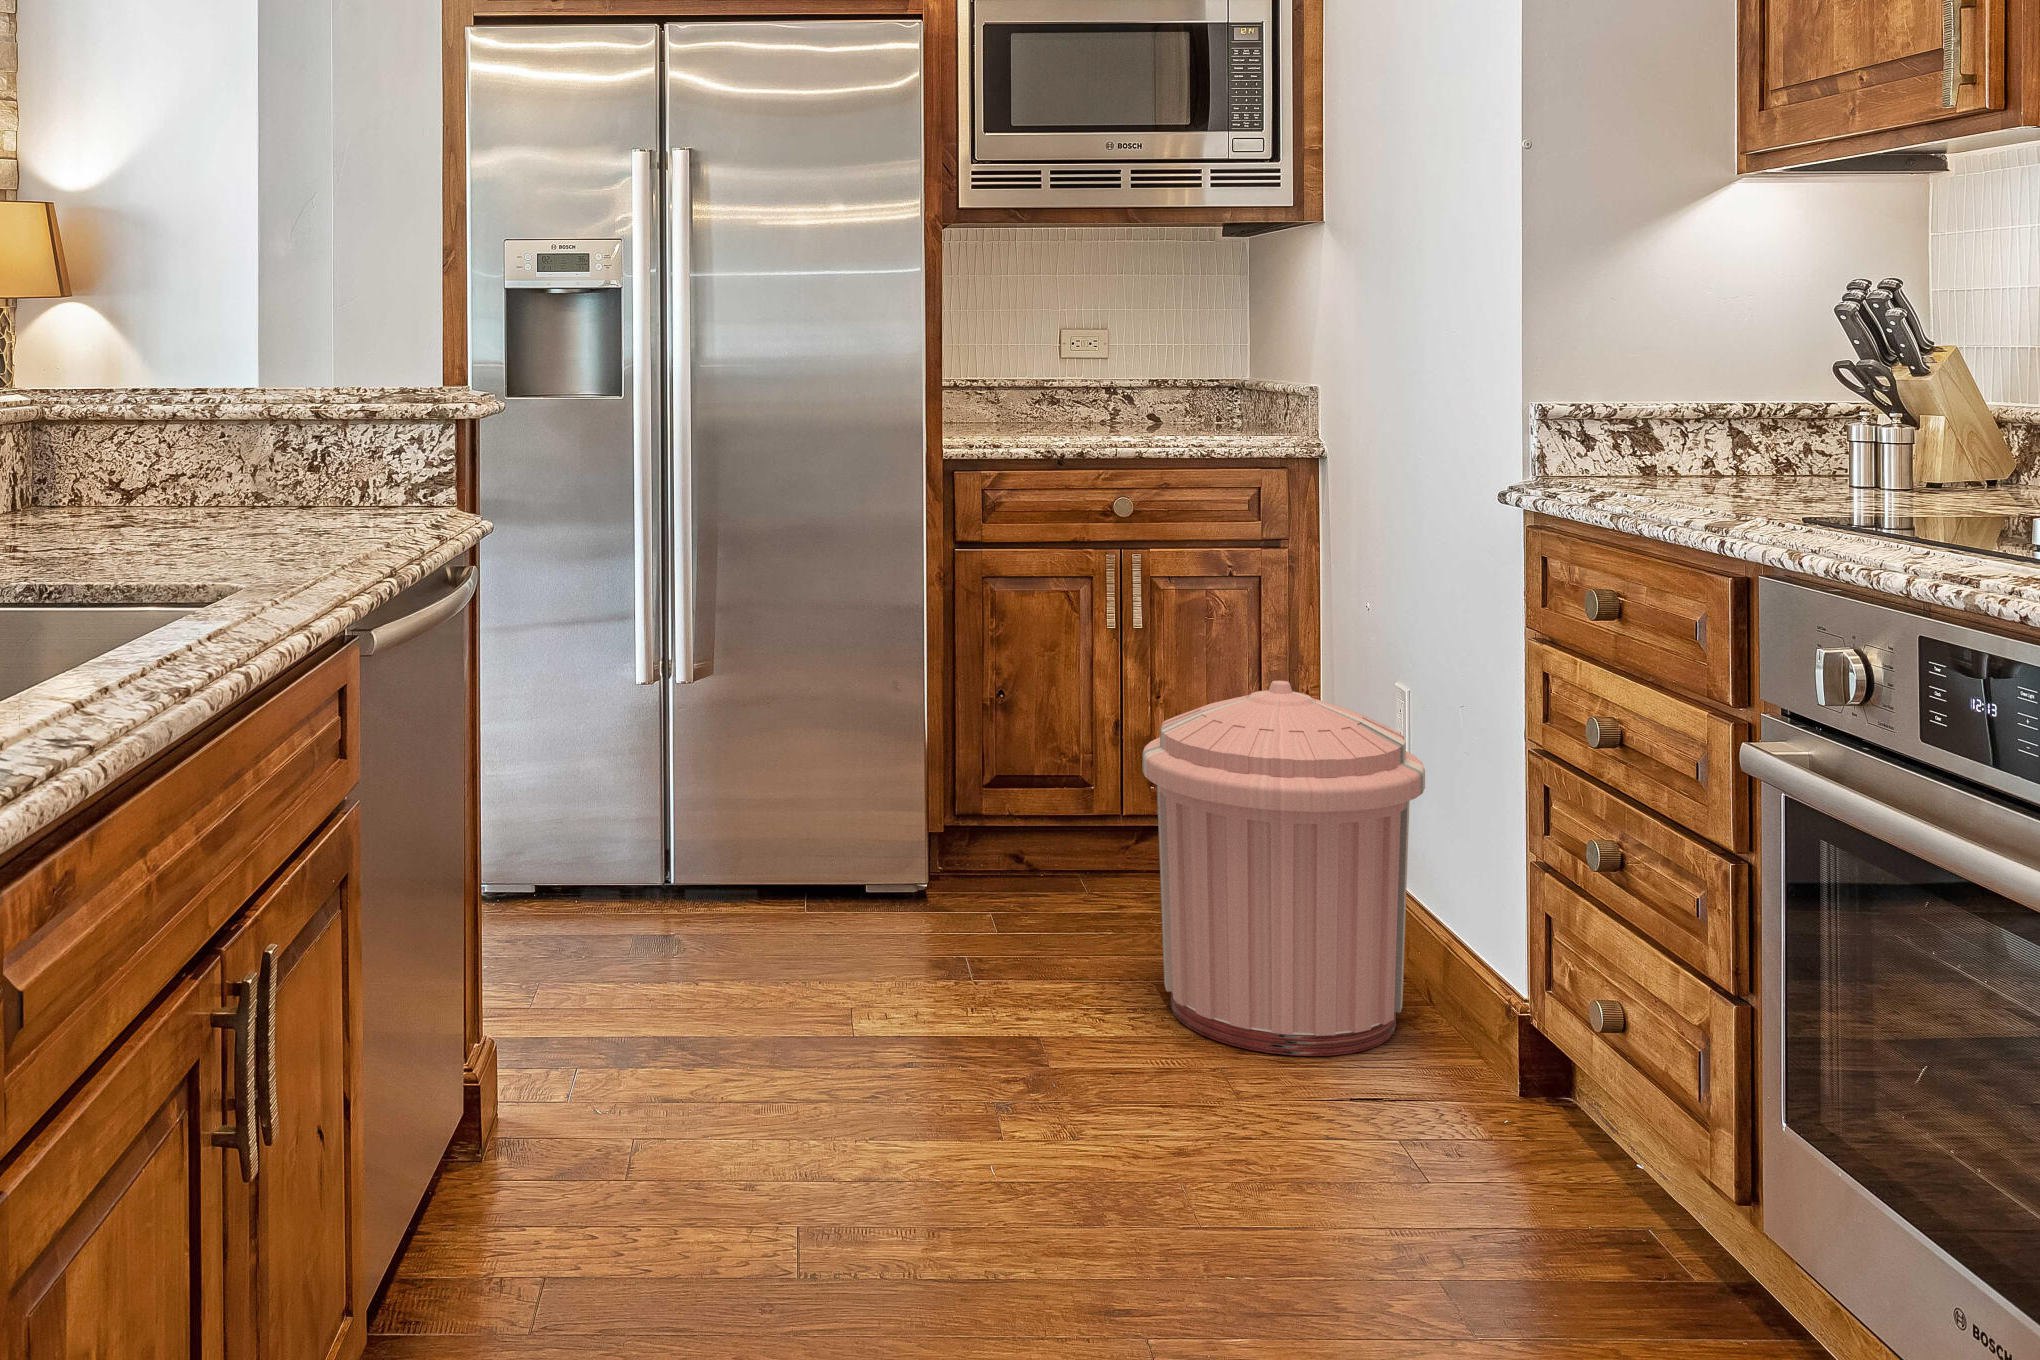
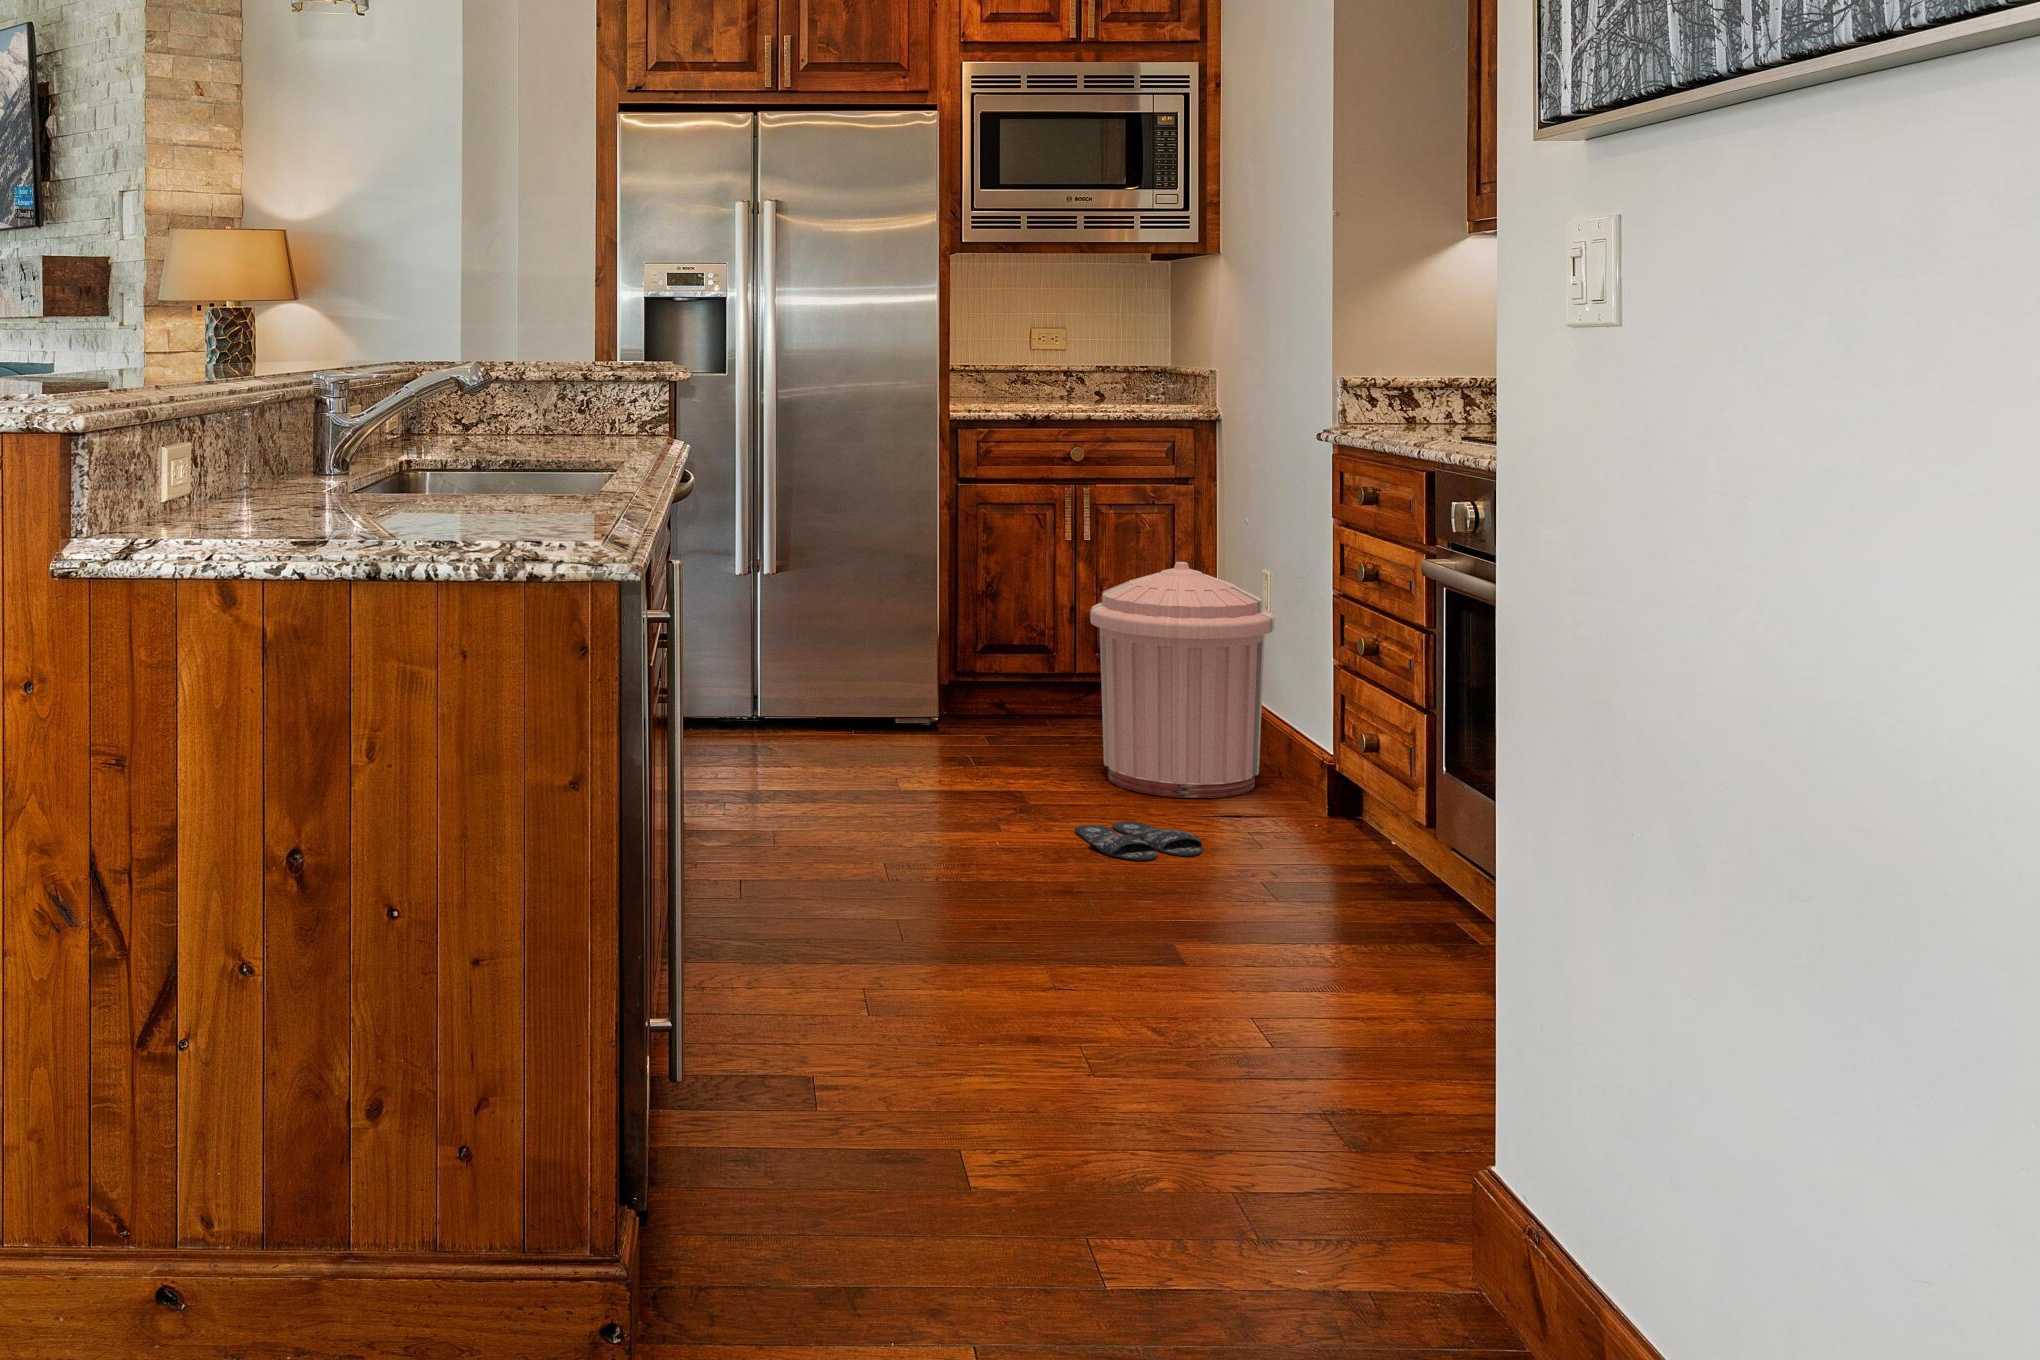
slippers: none [1119,1119,1332,1227] -> present [1075,822,1202,860]

